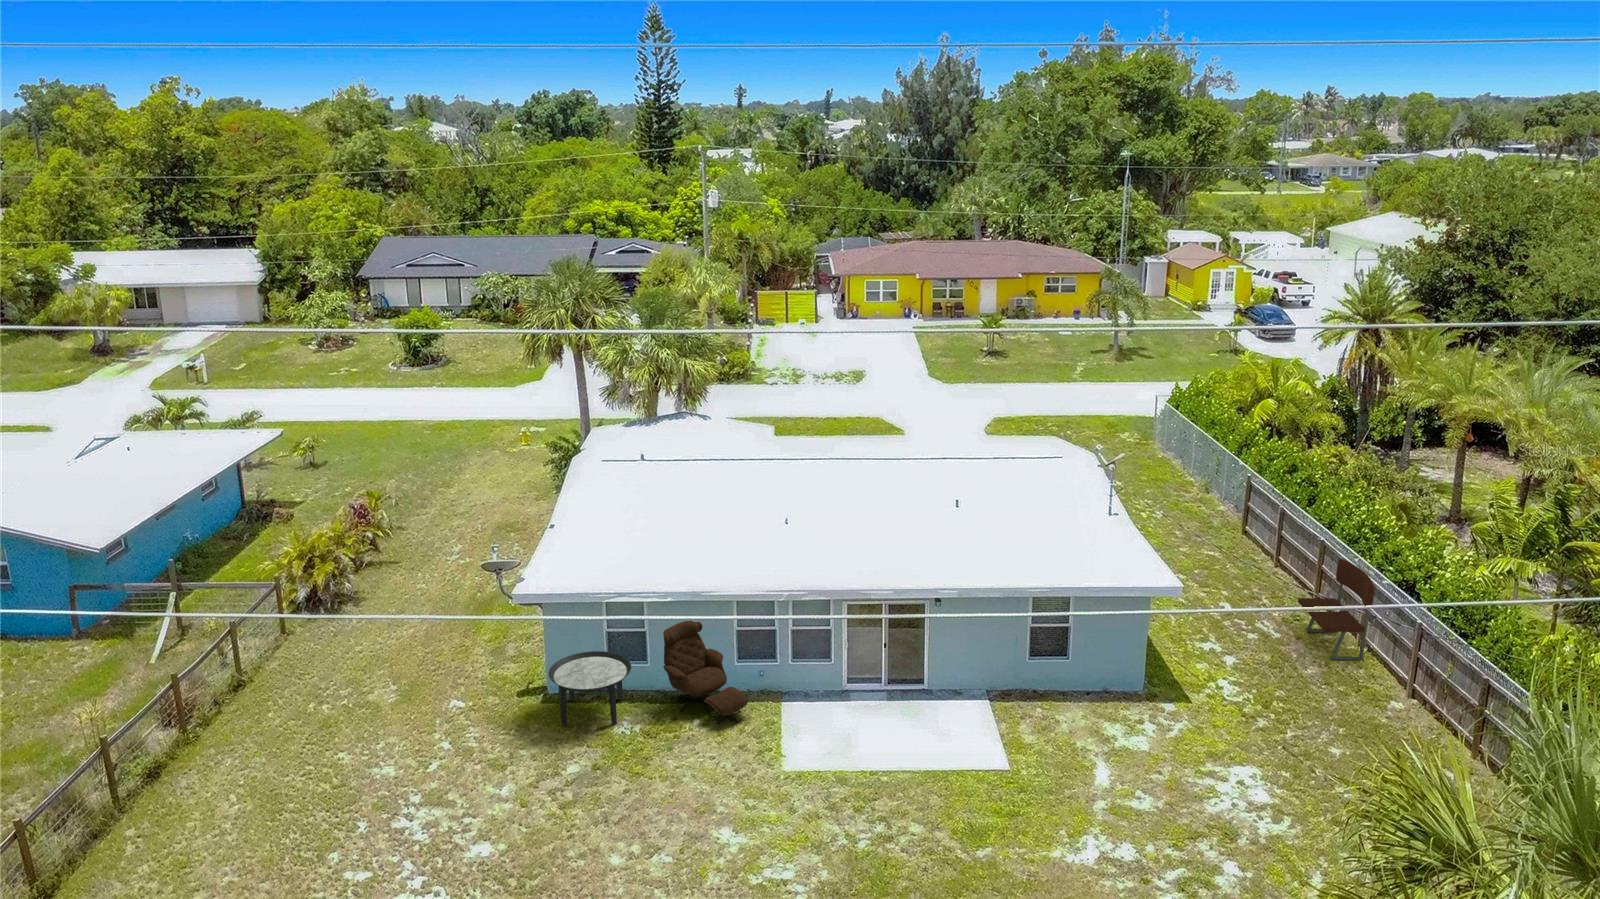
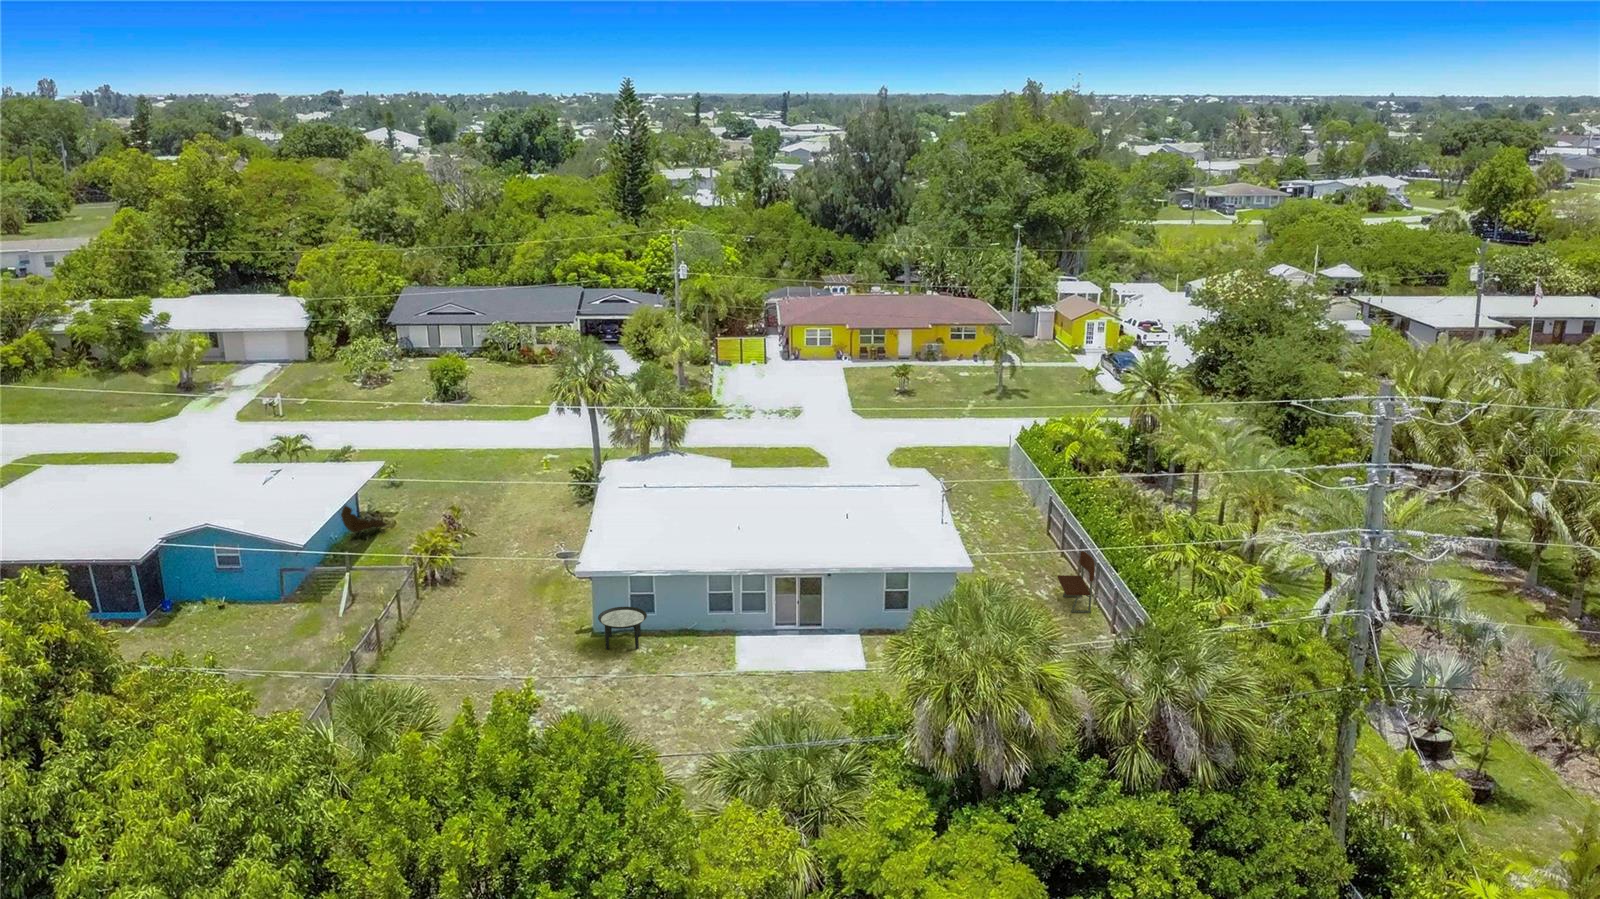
lounge chair: present [663,621,748,725] -> present [341,506,387,539]

